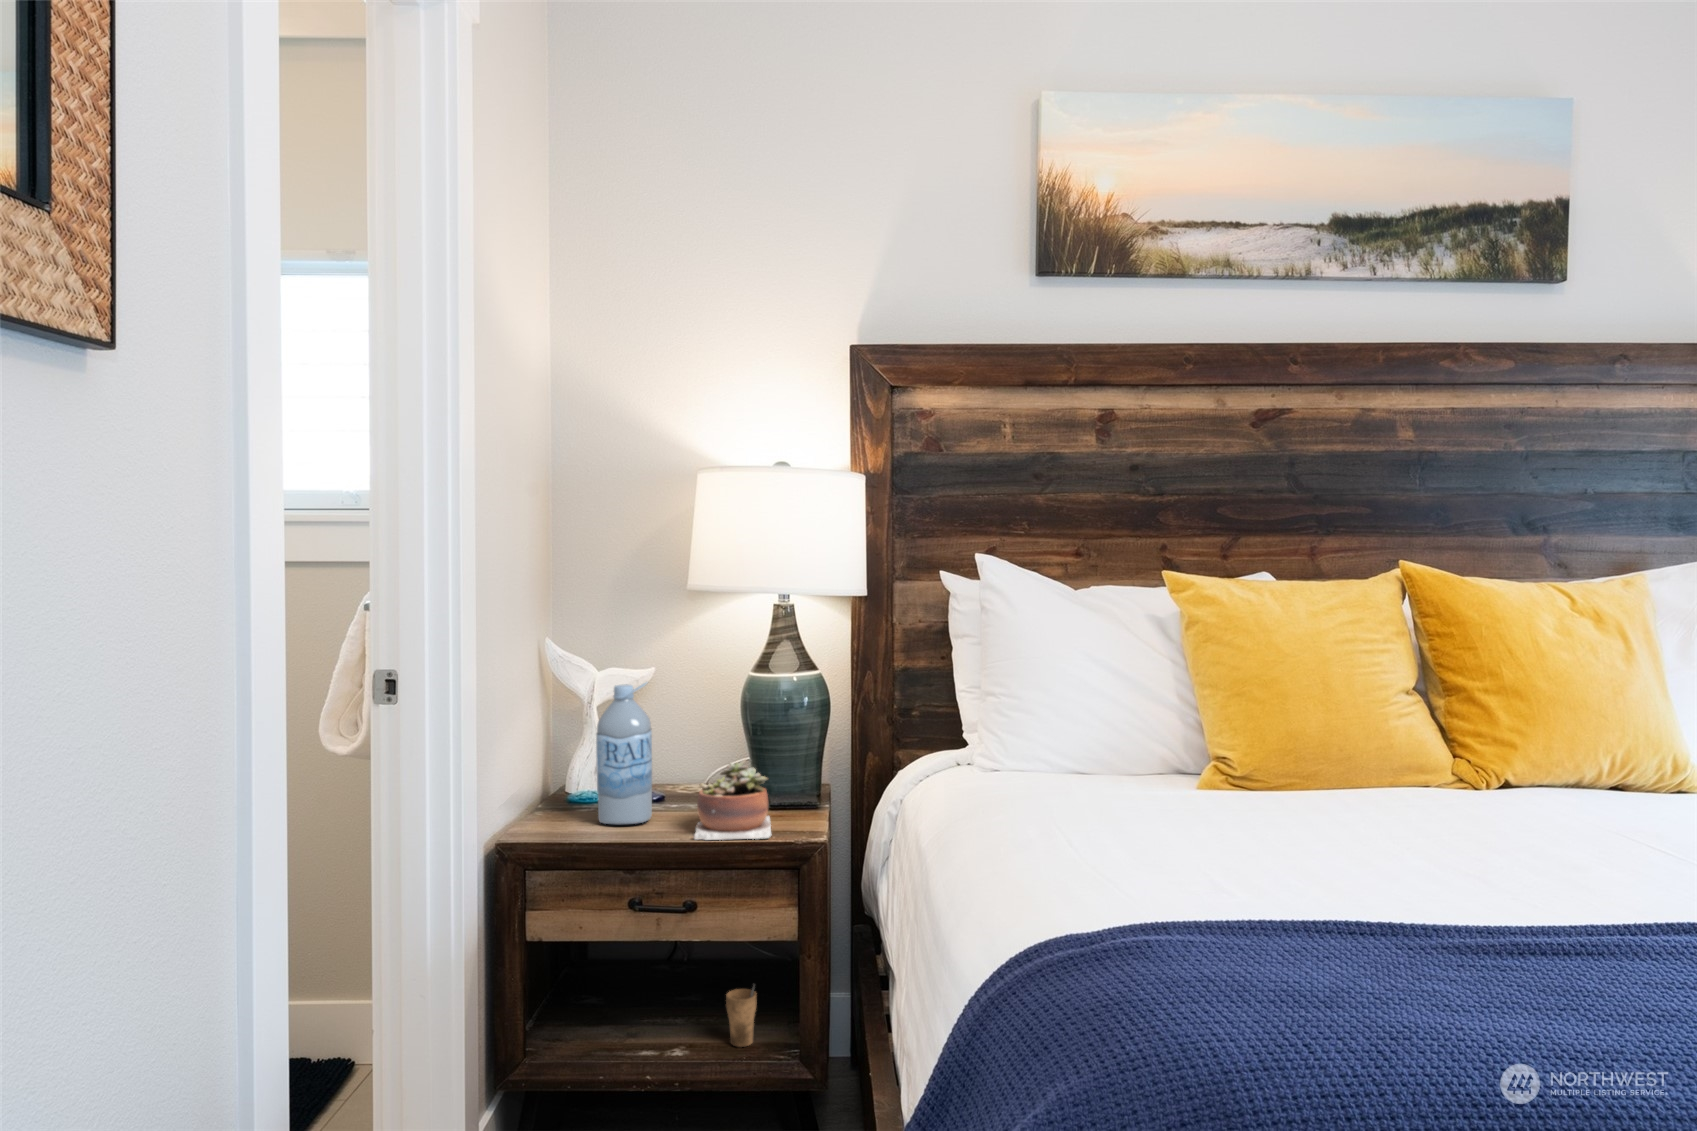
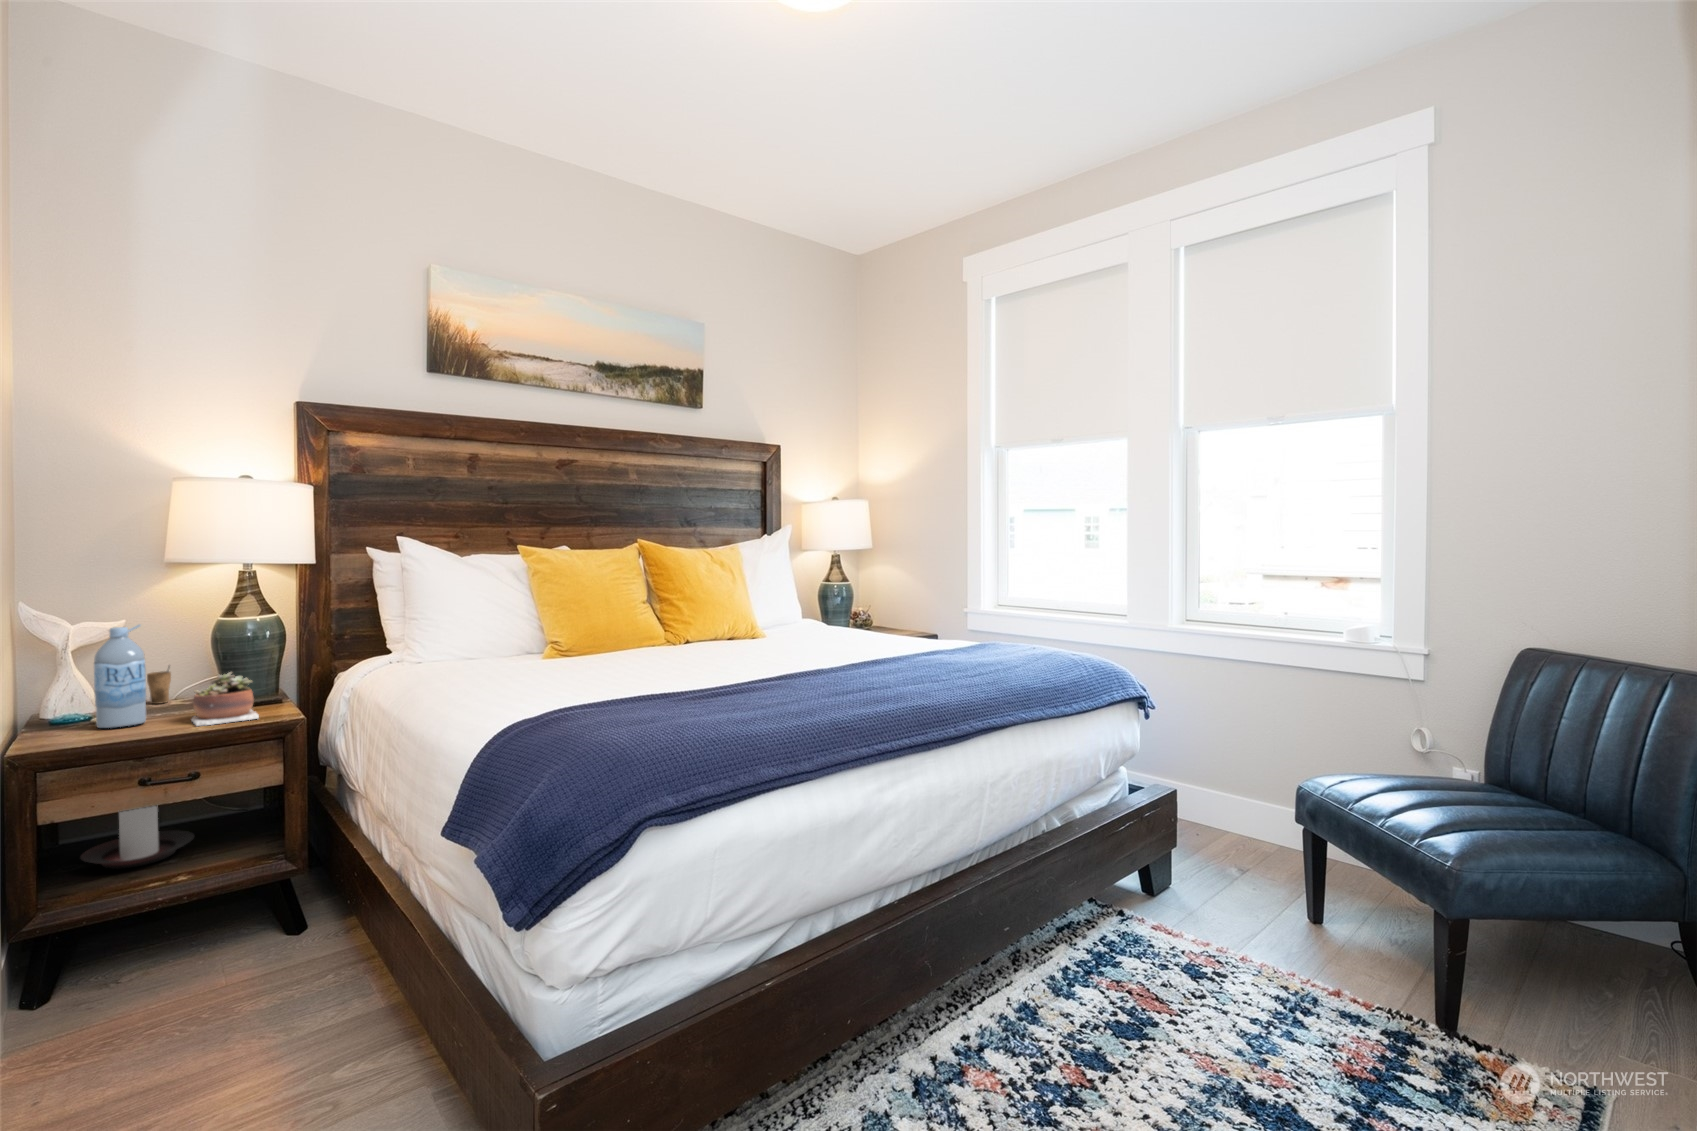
candle holder: none [585,917,706,1020] -> present [81,806,194,869]
cup: present [726,985,757,1047] -> present [147,666,171,704]

